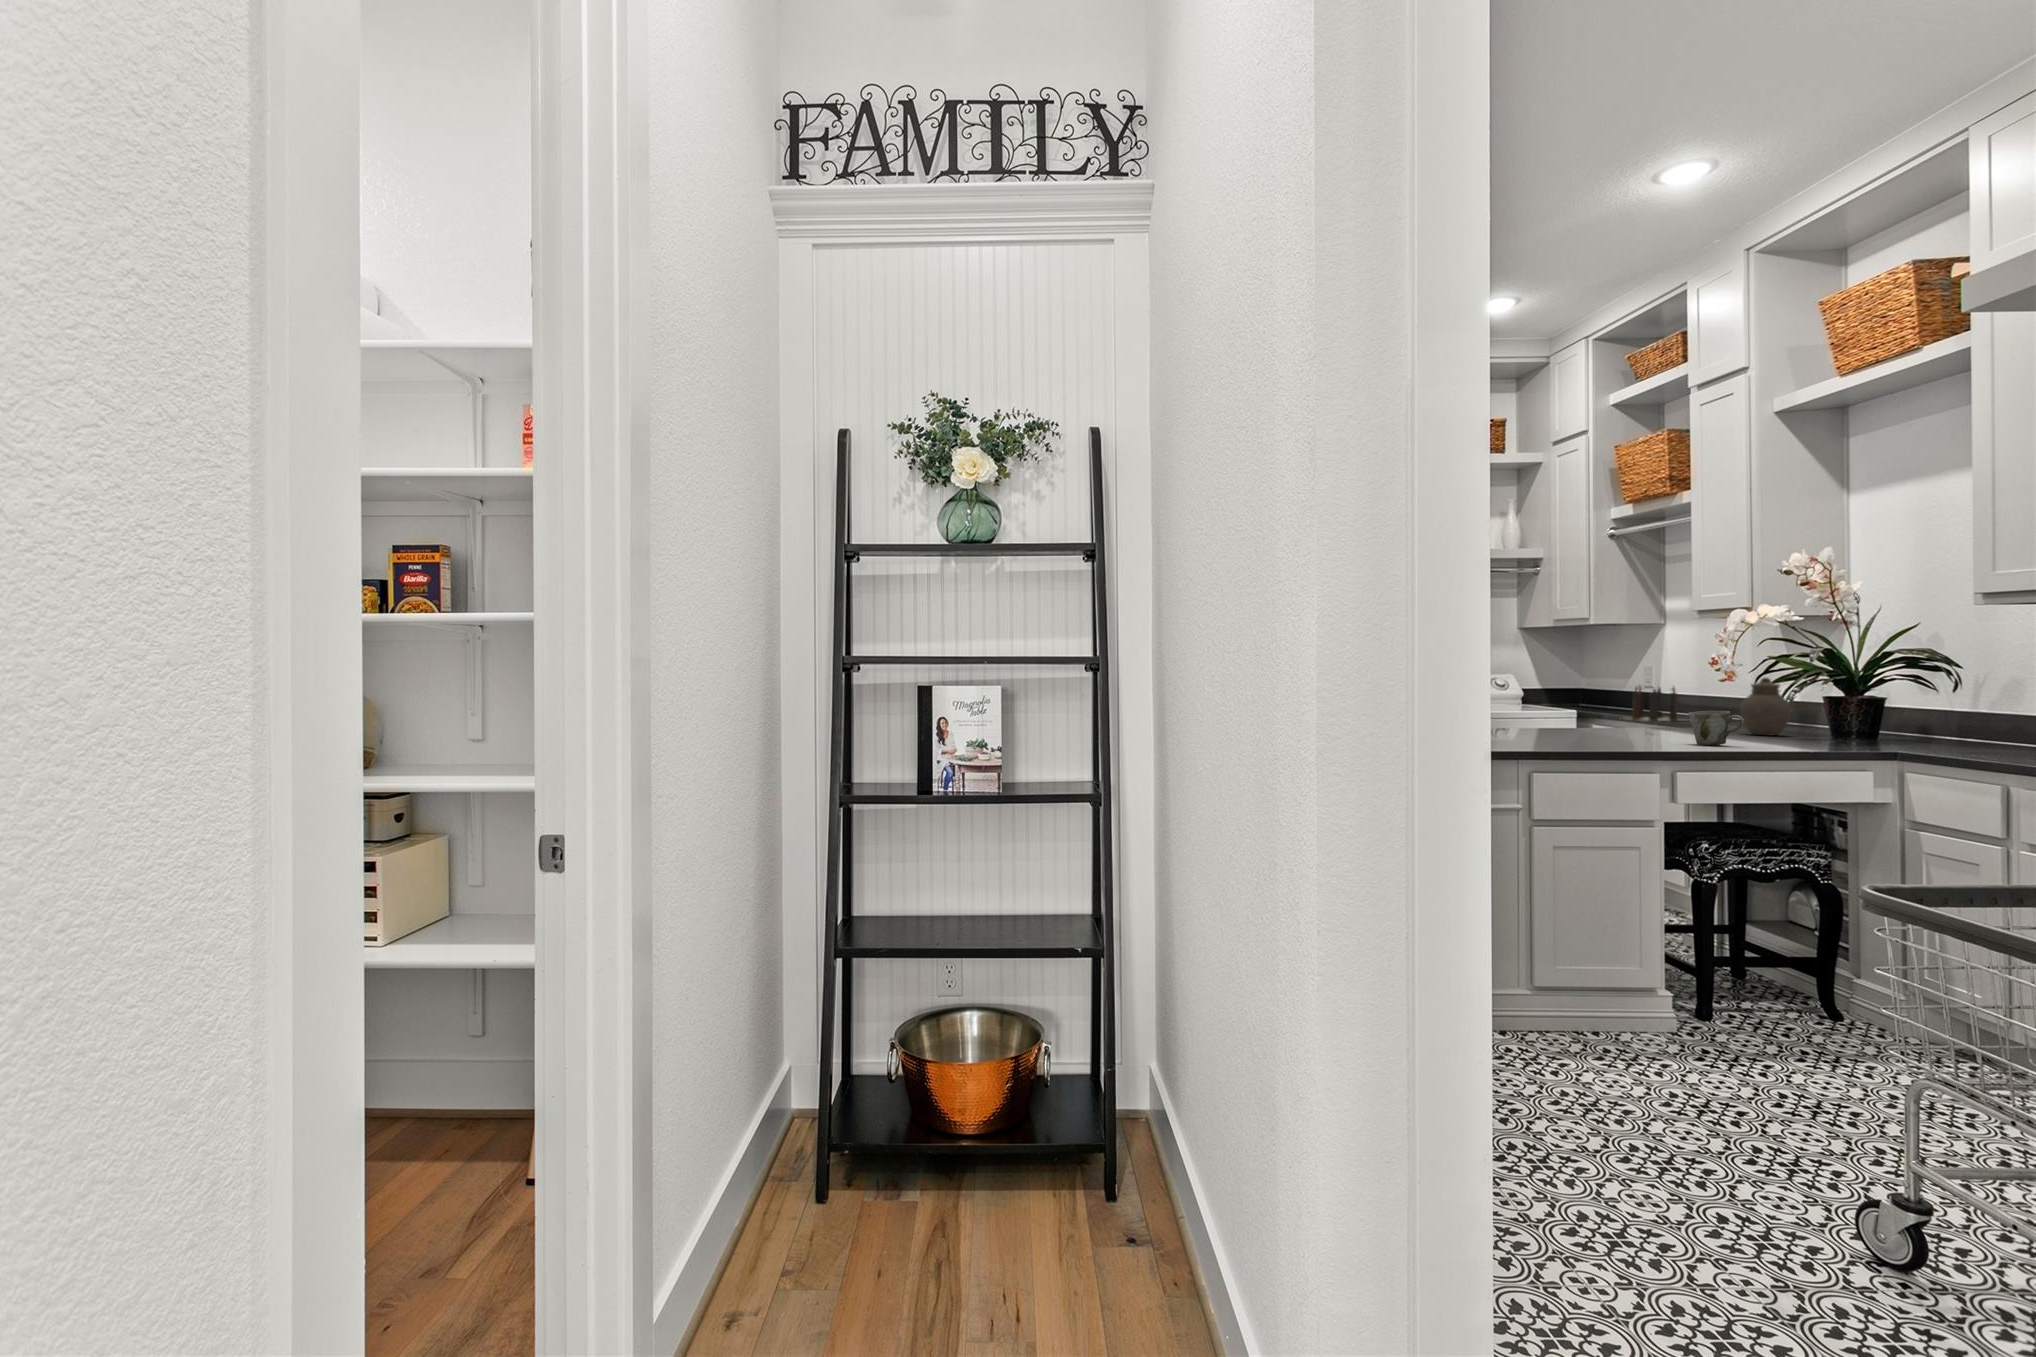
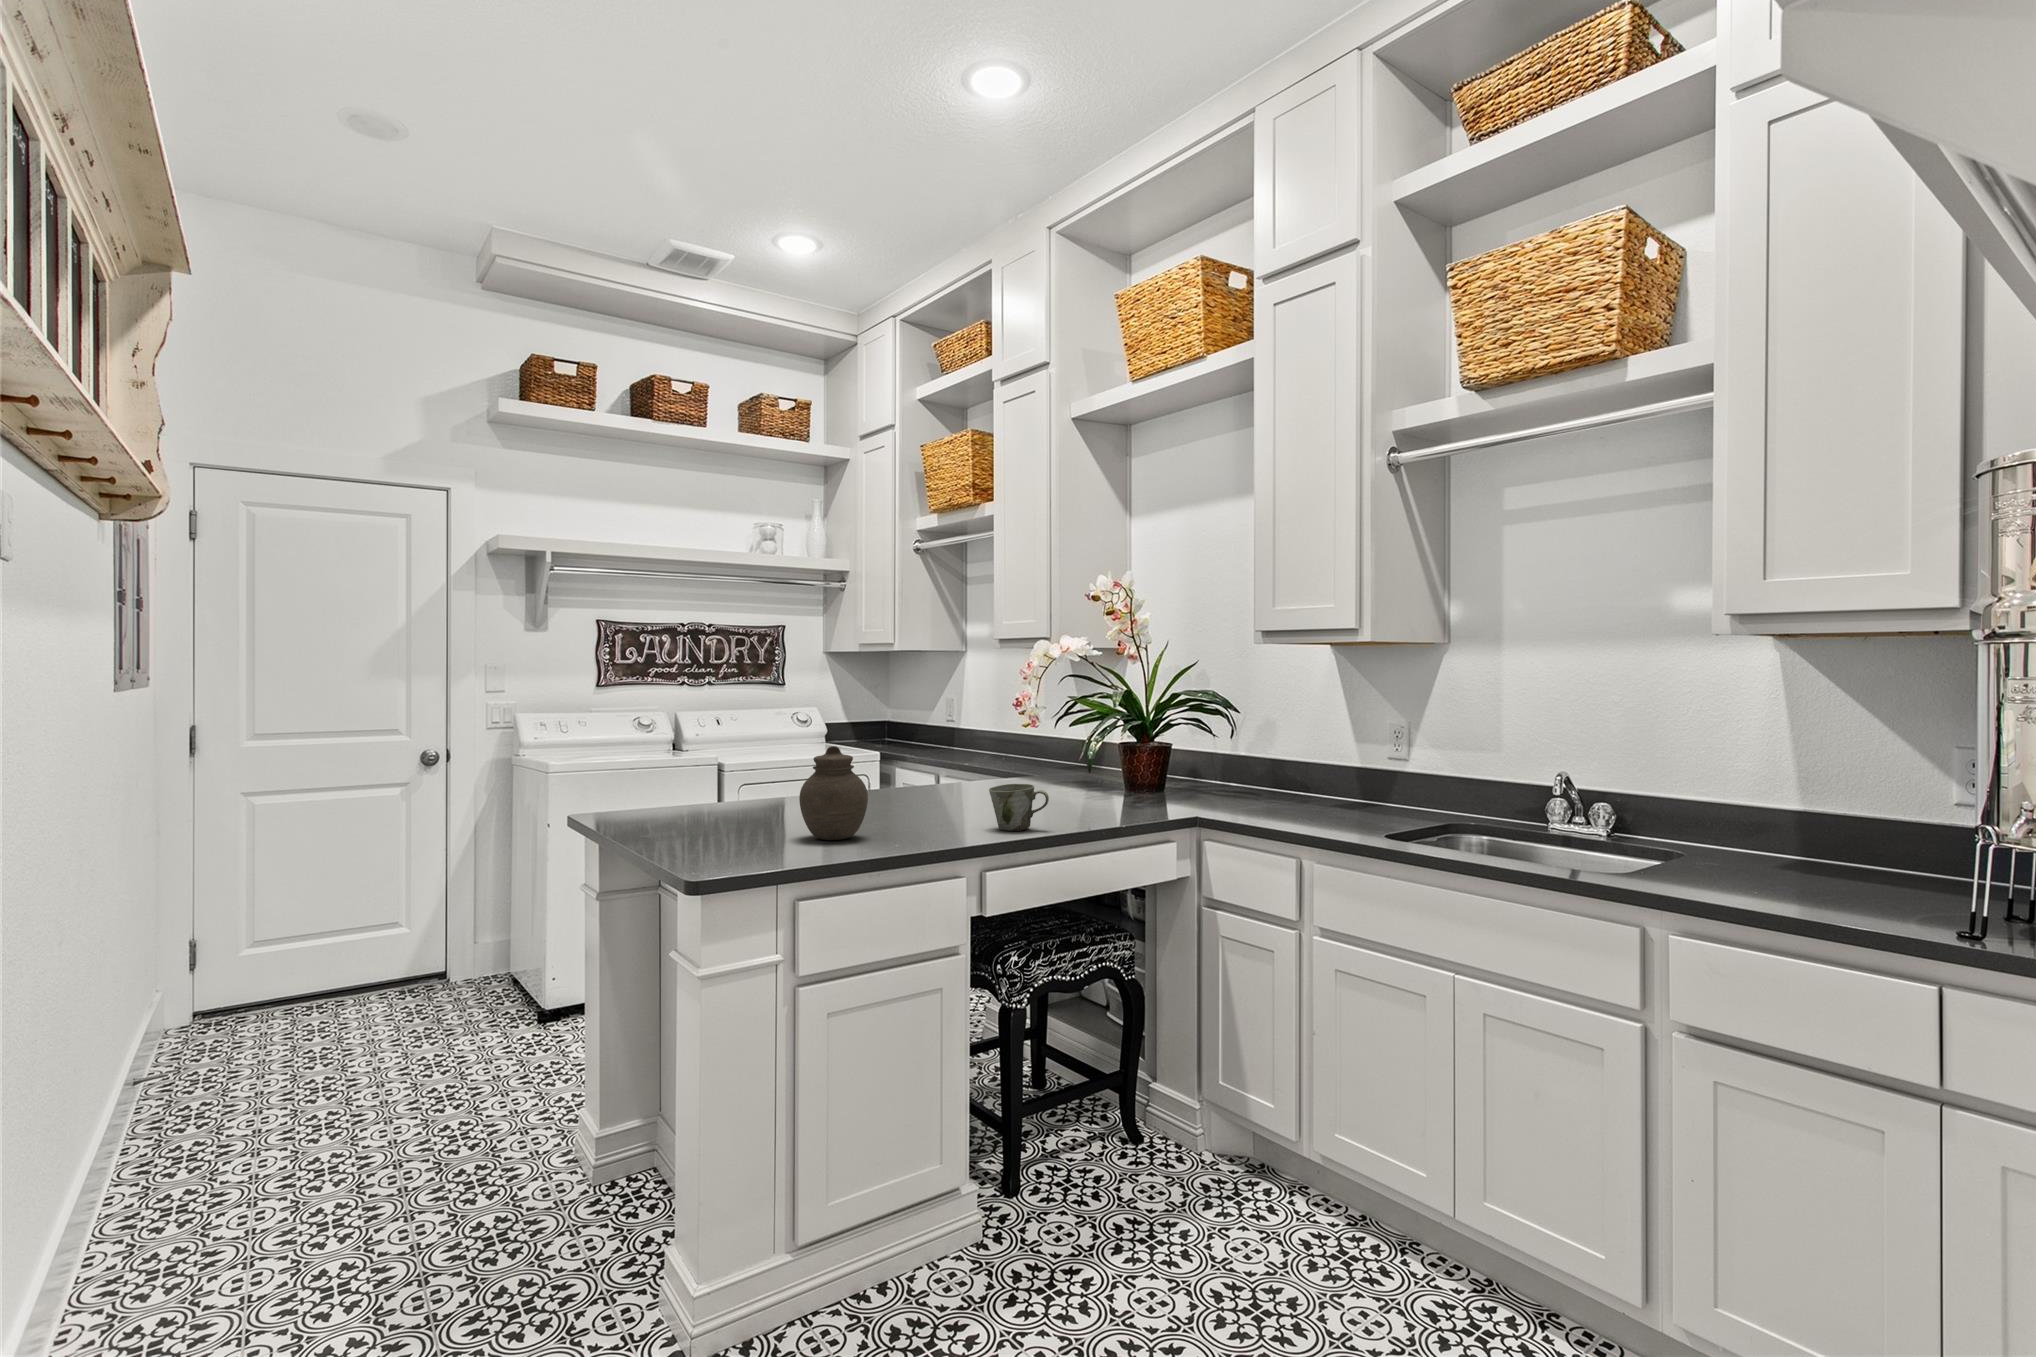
jar: present [1740,678,1791,735] -> present [799,746,868,840]
candle: present [1620,685,1688,721] -> none [925,718,1014,761]

